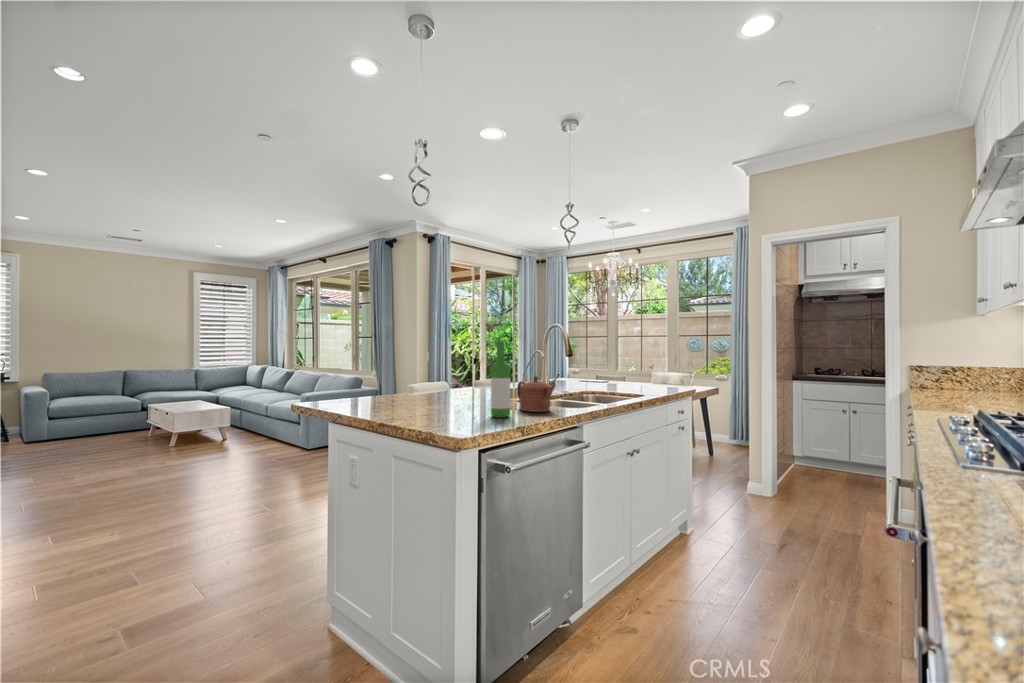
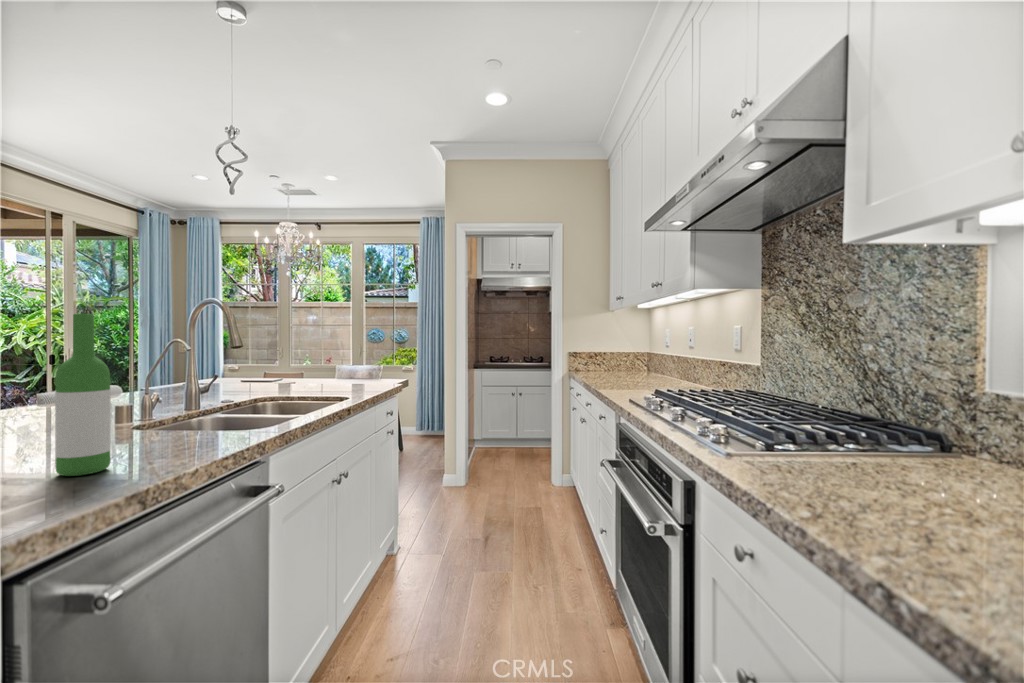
teapot: present [517,376,556,412] -> none [131,381,219,448]

